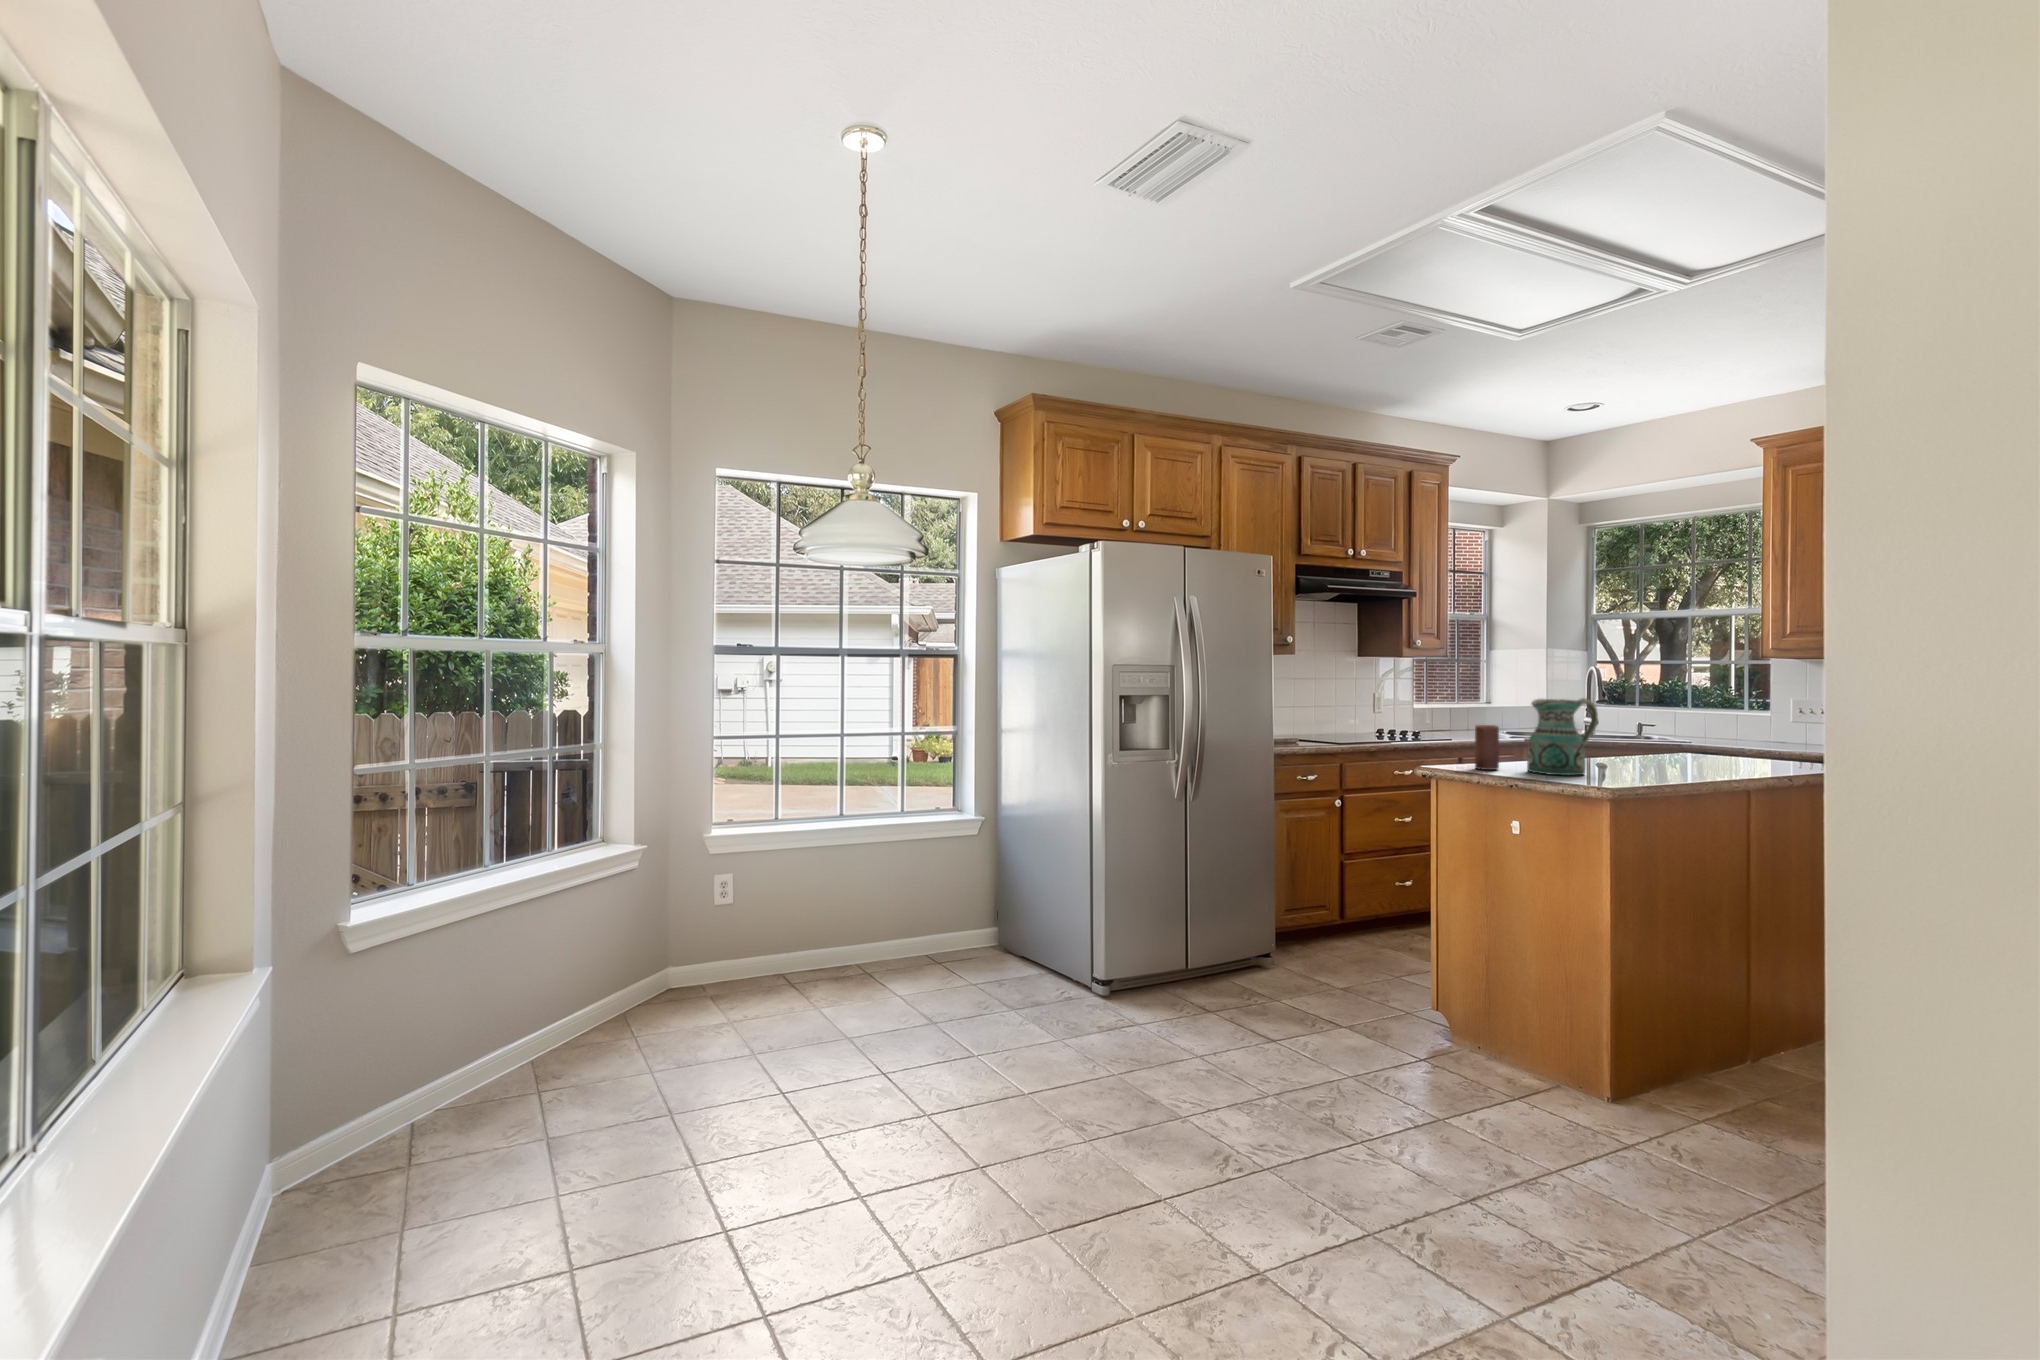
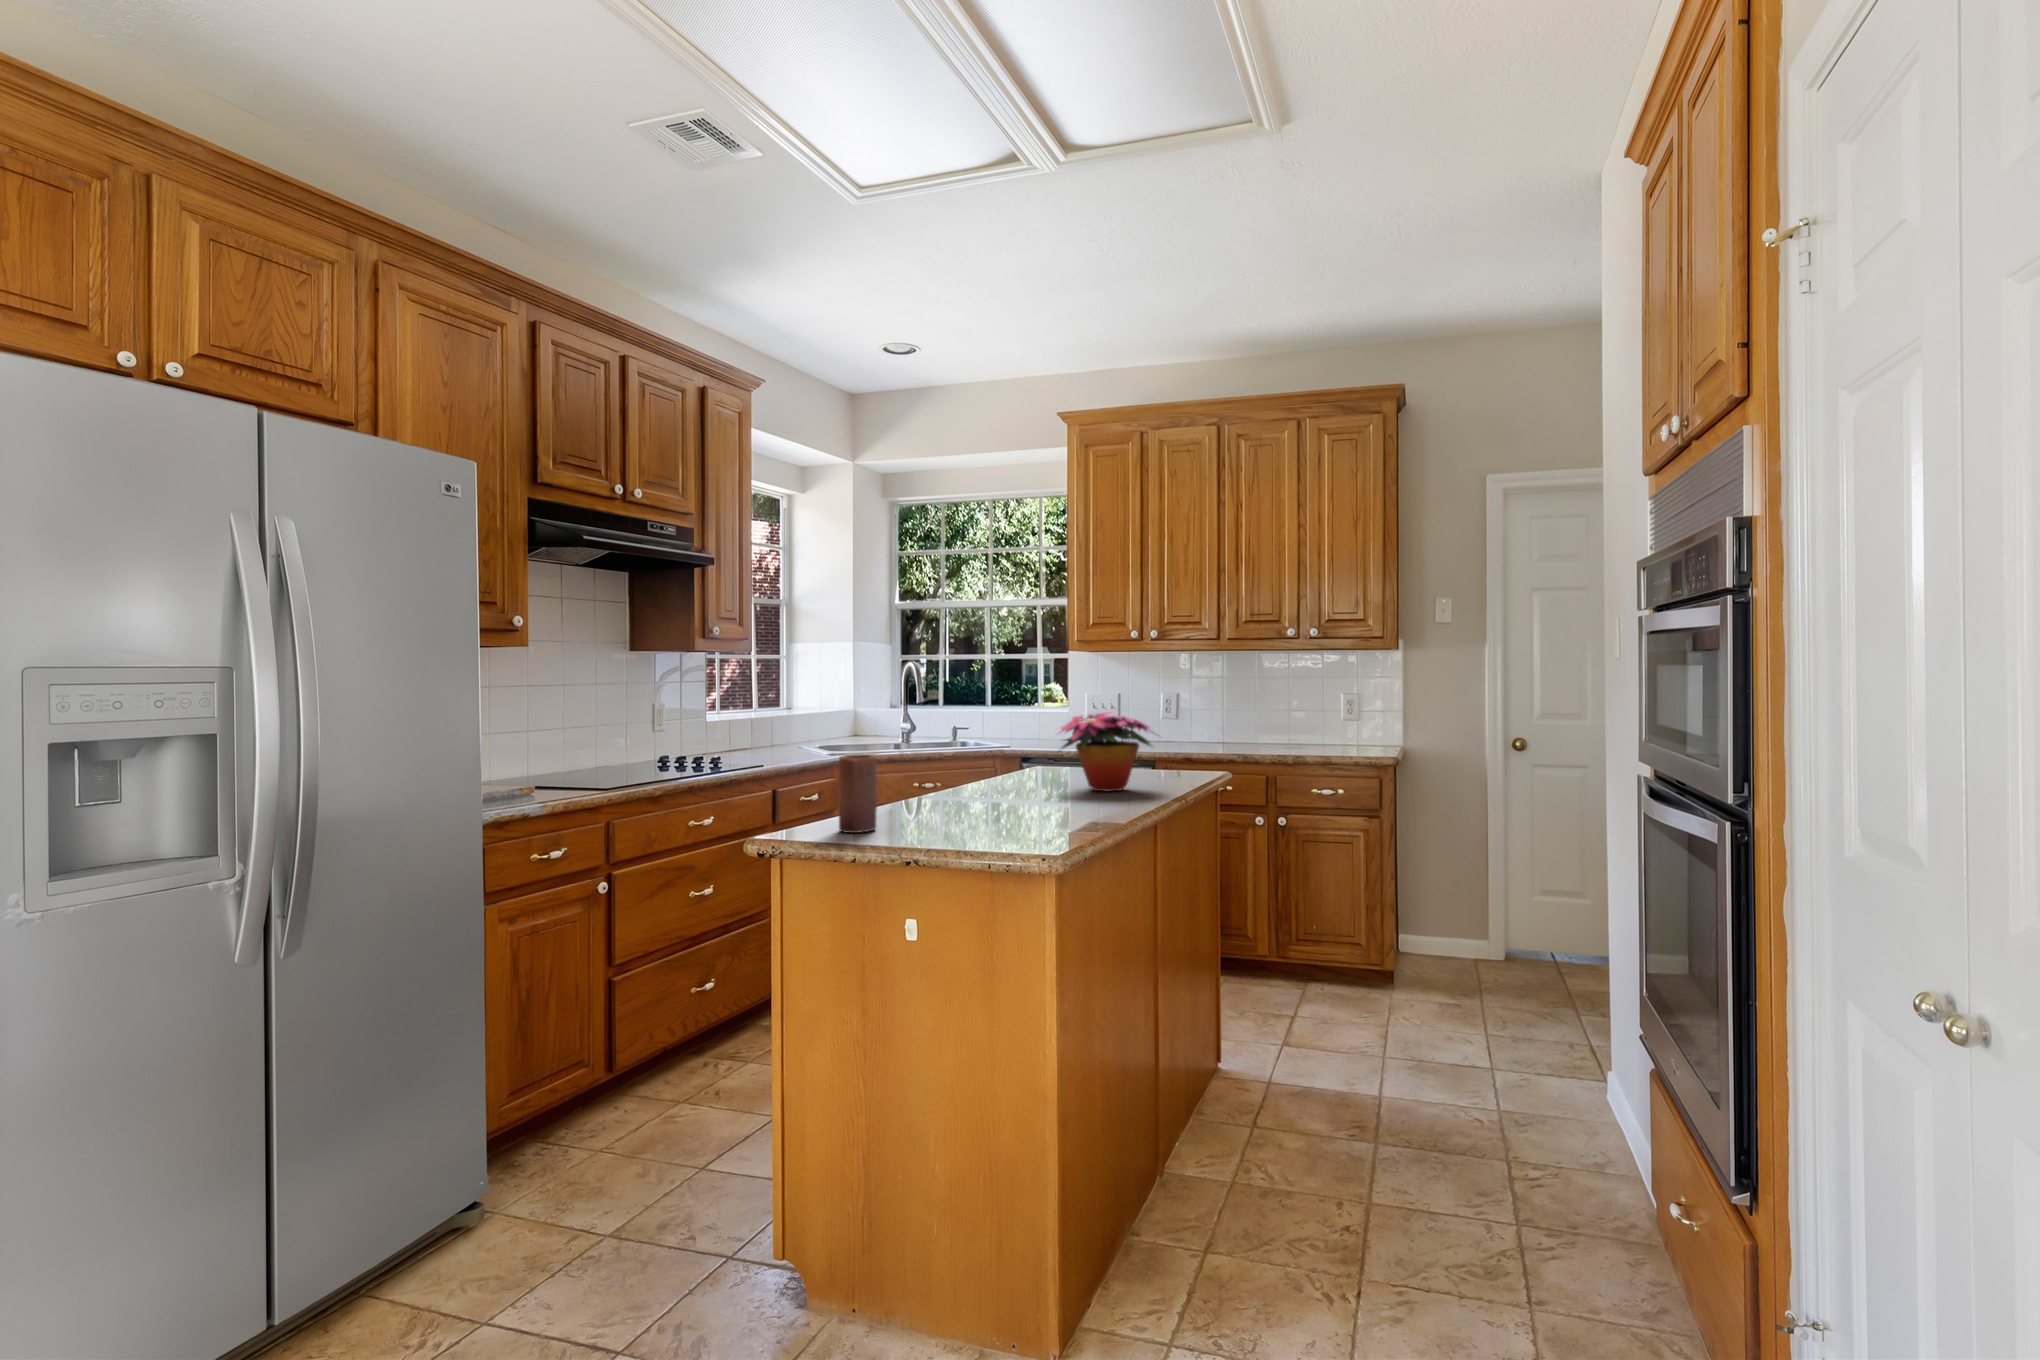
ceramic pitcher: present [1527,698,1598,776] -> none [918,703,1010,831]
flower arrangement: none [1653,710,1757,769] -> present [1060,712,1154,791]

